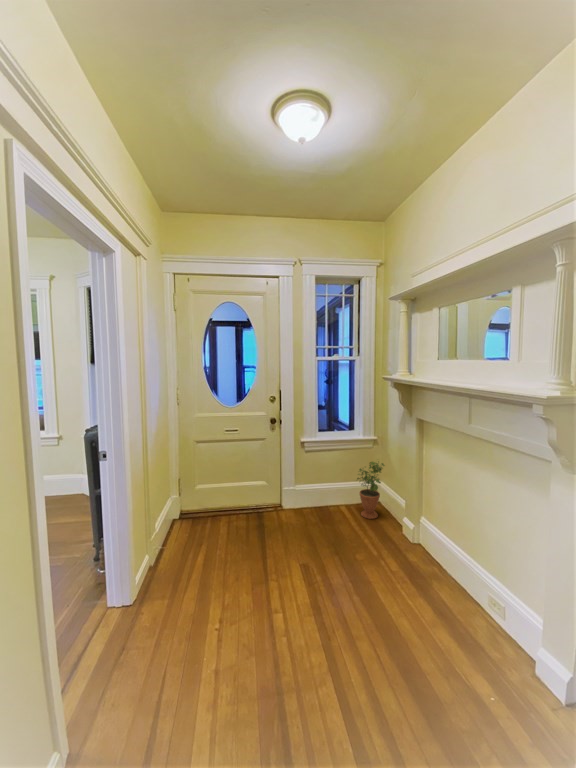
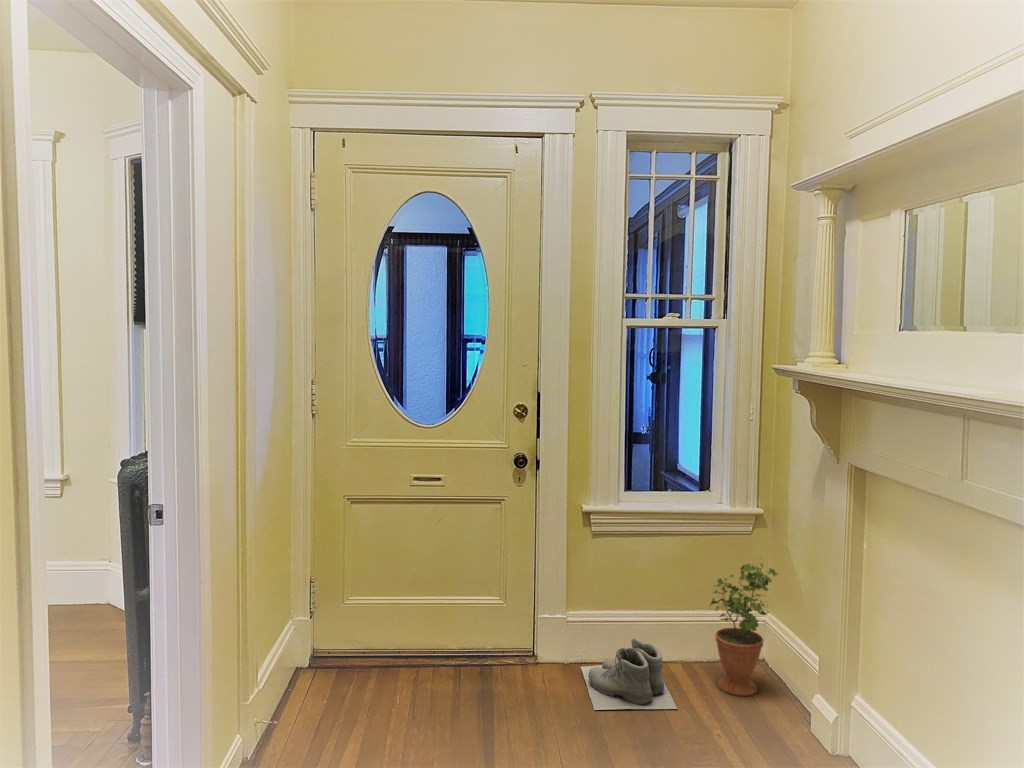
boots: none [301,497,346,531] -> present [581,638,677,710]

